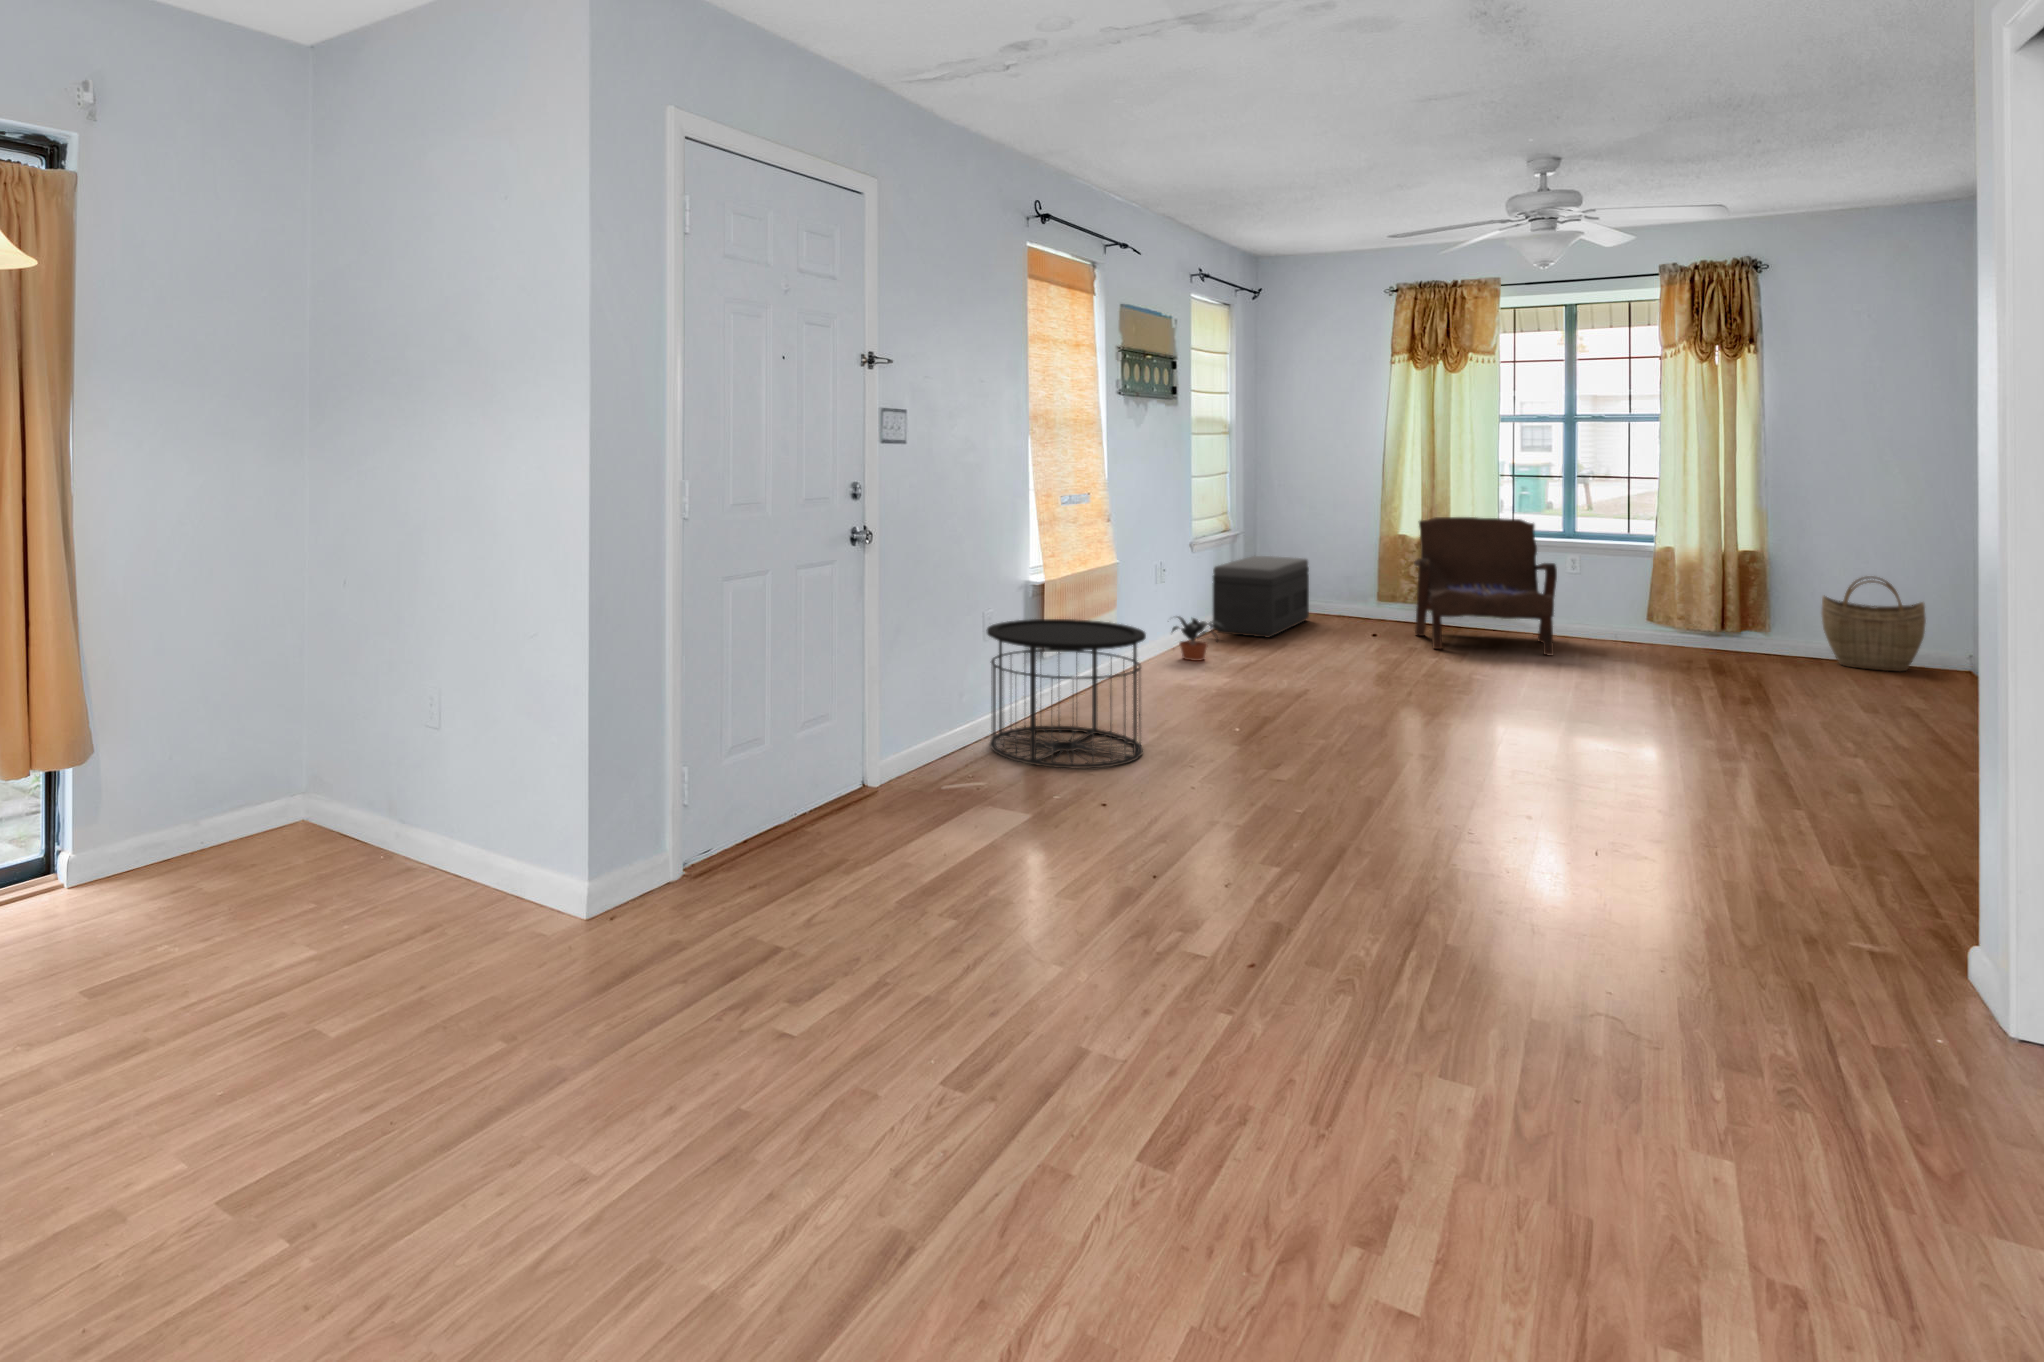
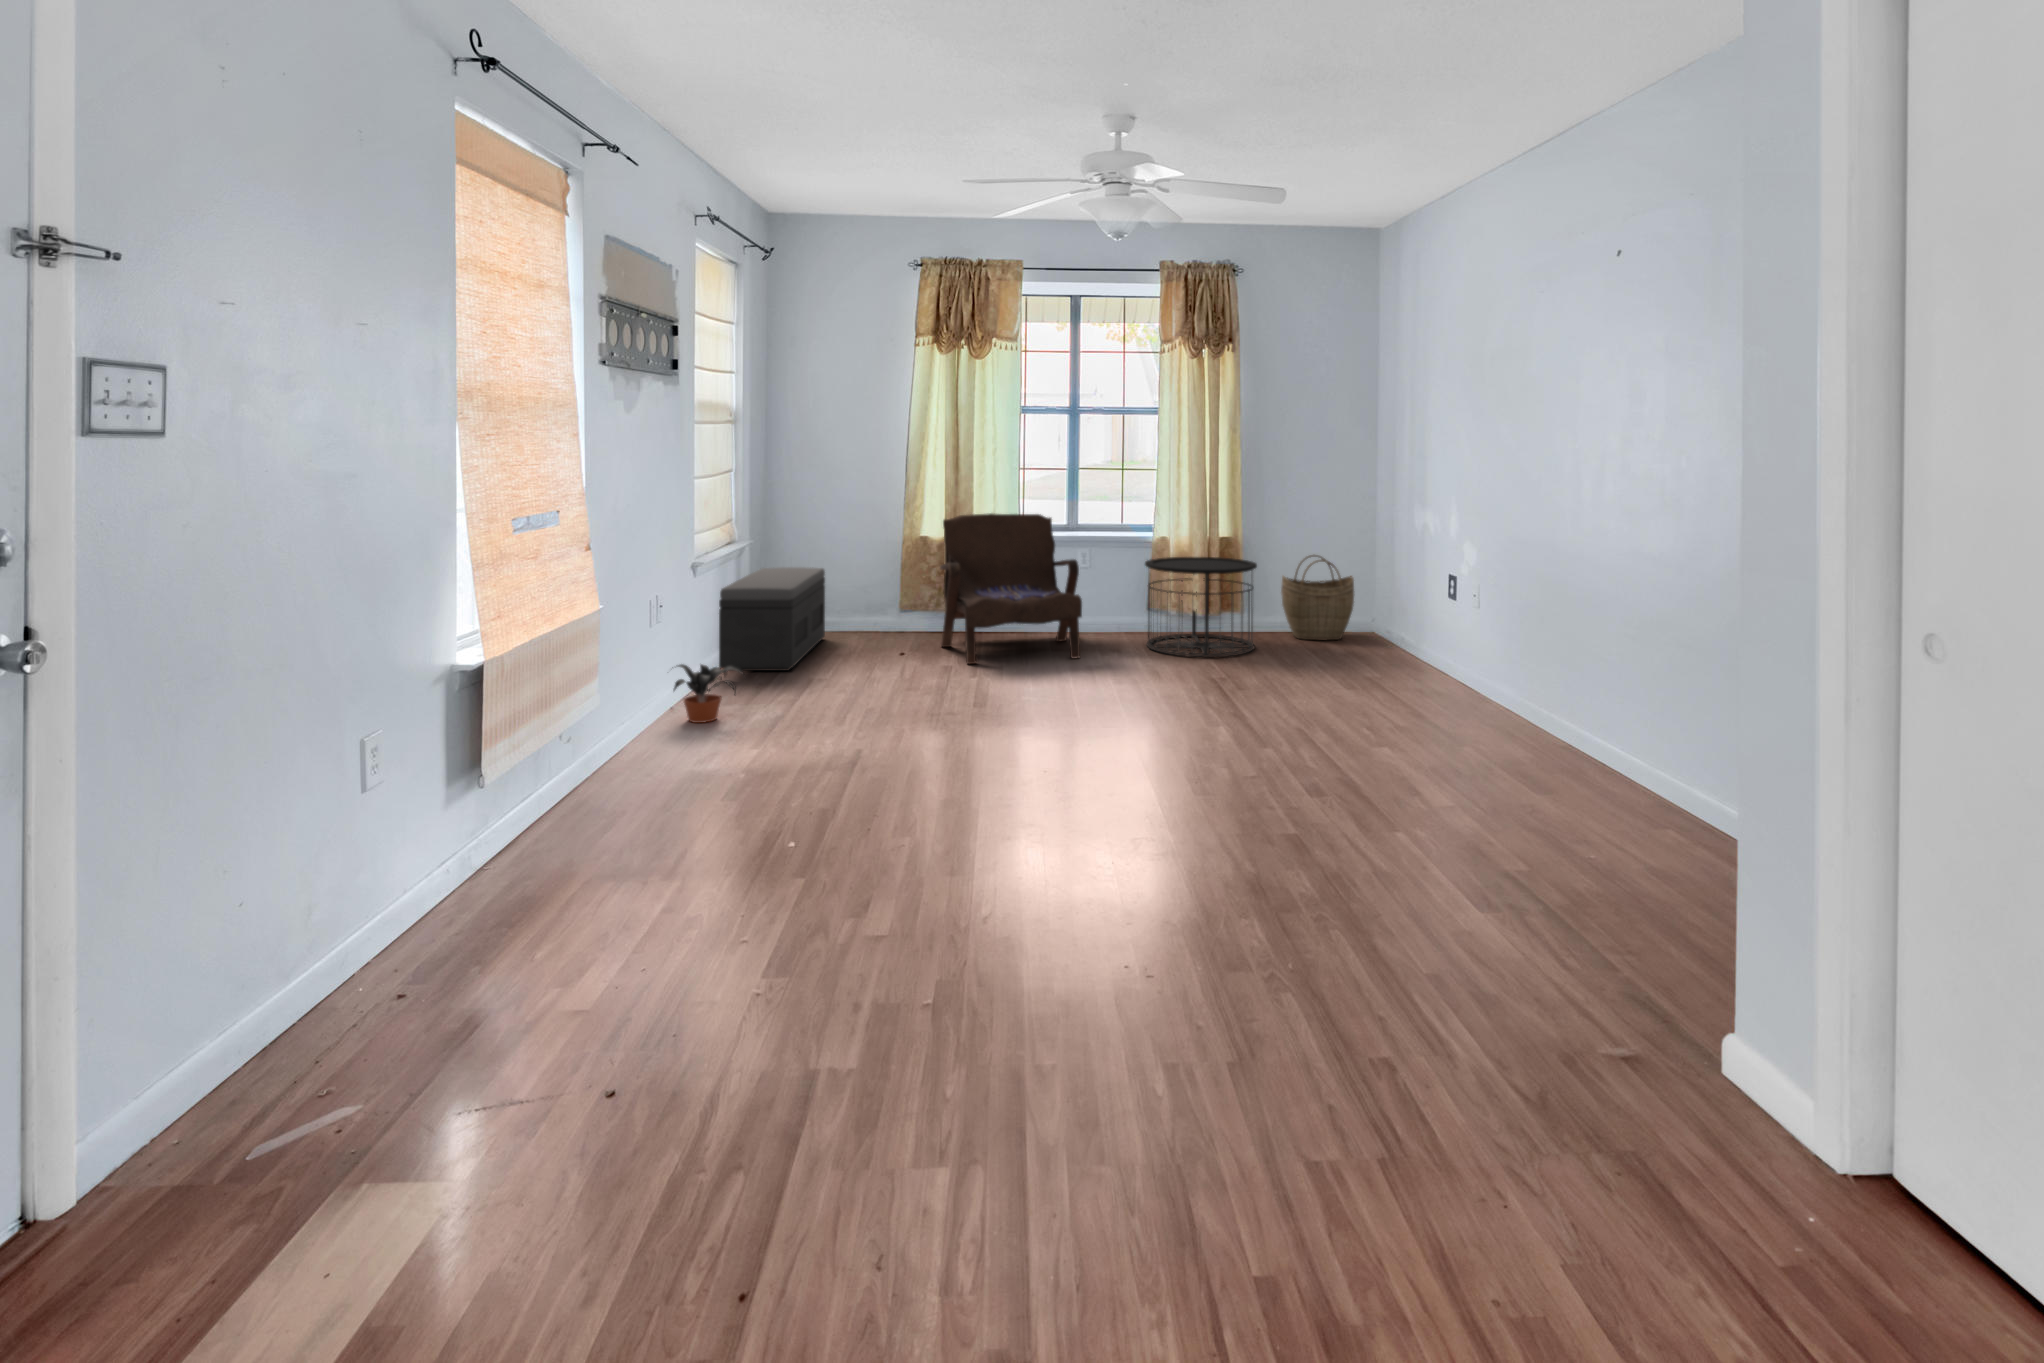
side table: present [987,619,1146,768] -> present [1145,557,1257,657]

